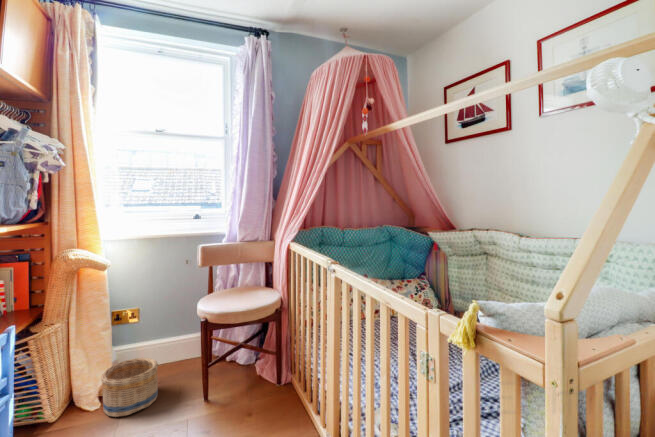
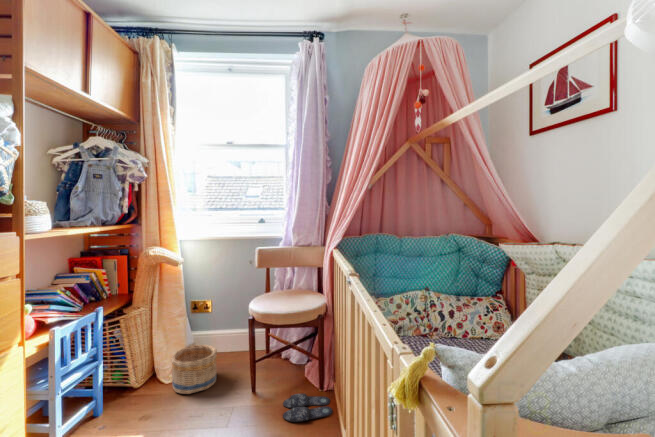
slippers: none [243,389,296,419] -> present [283,394,333,422]

